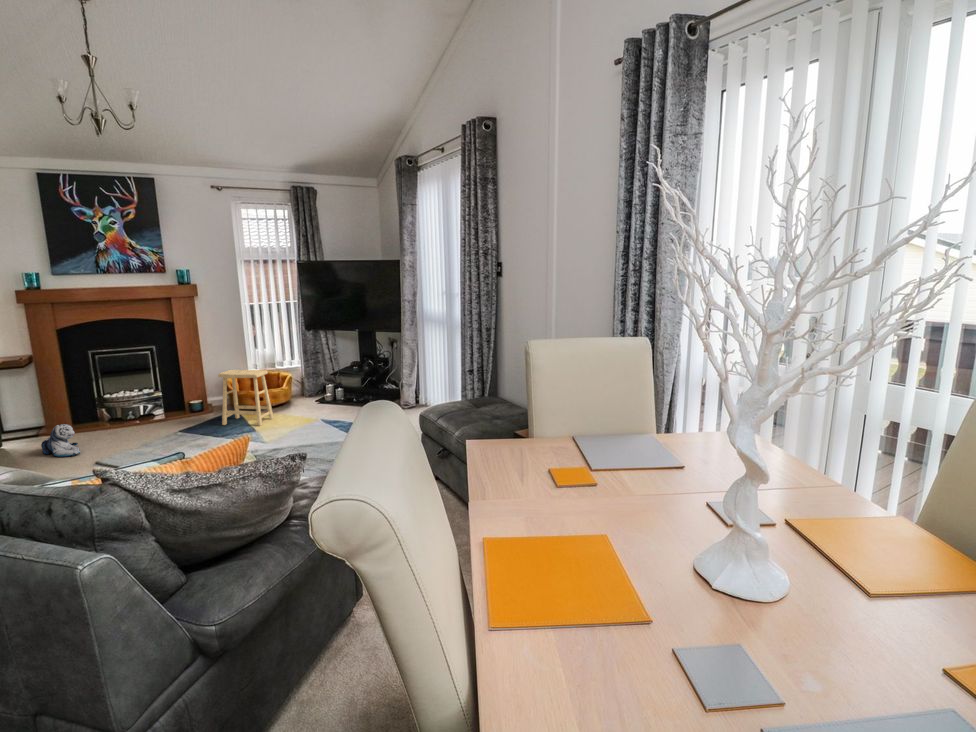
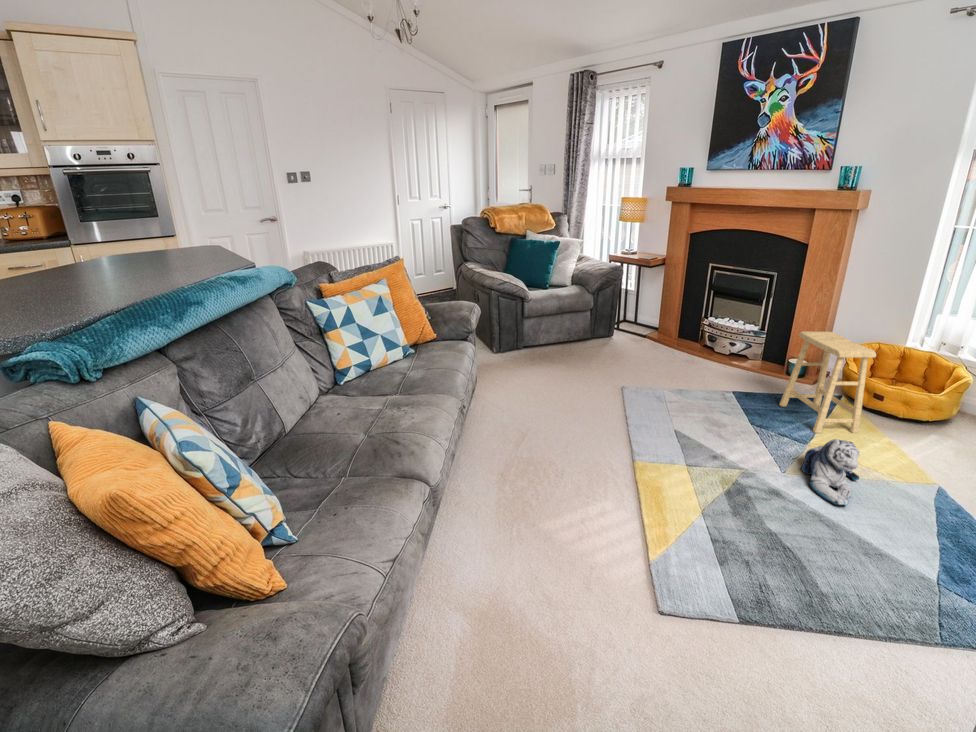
plush toy: present [41,424,80,457] -> present [801,439,859,505]

